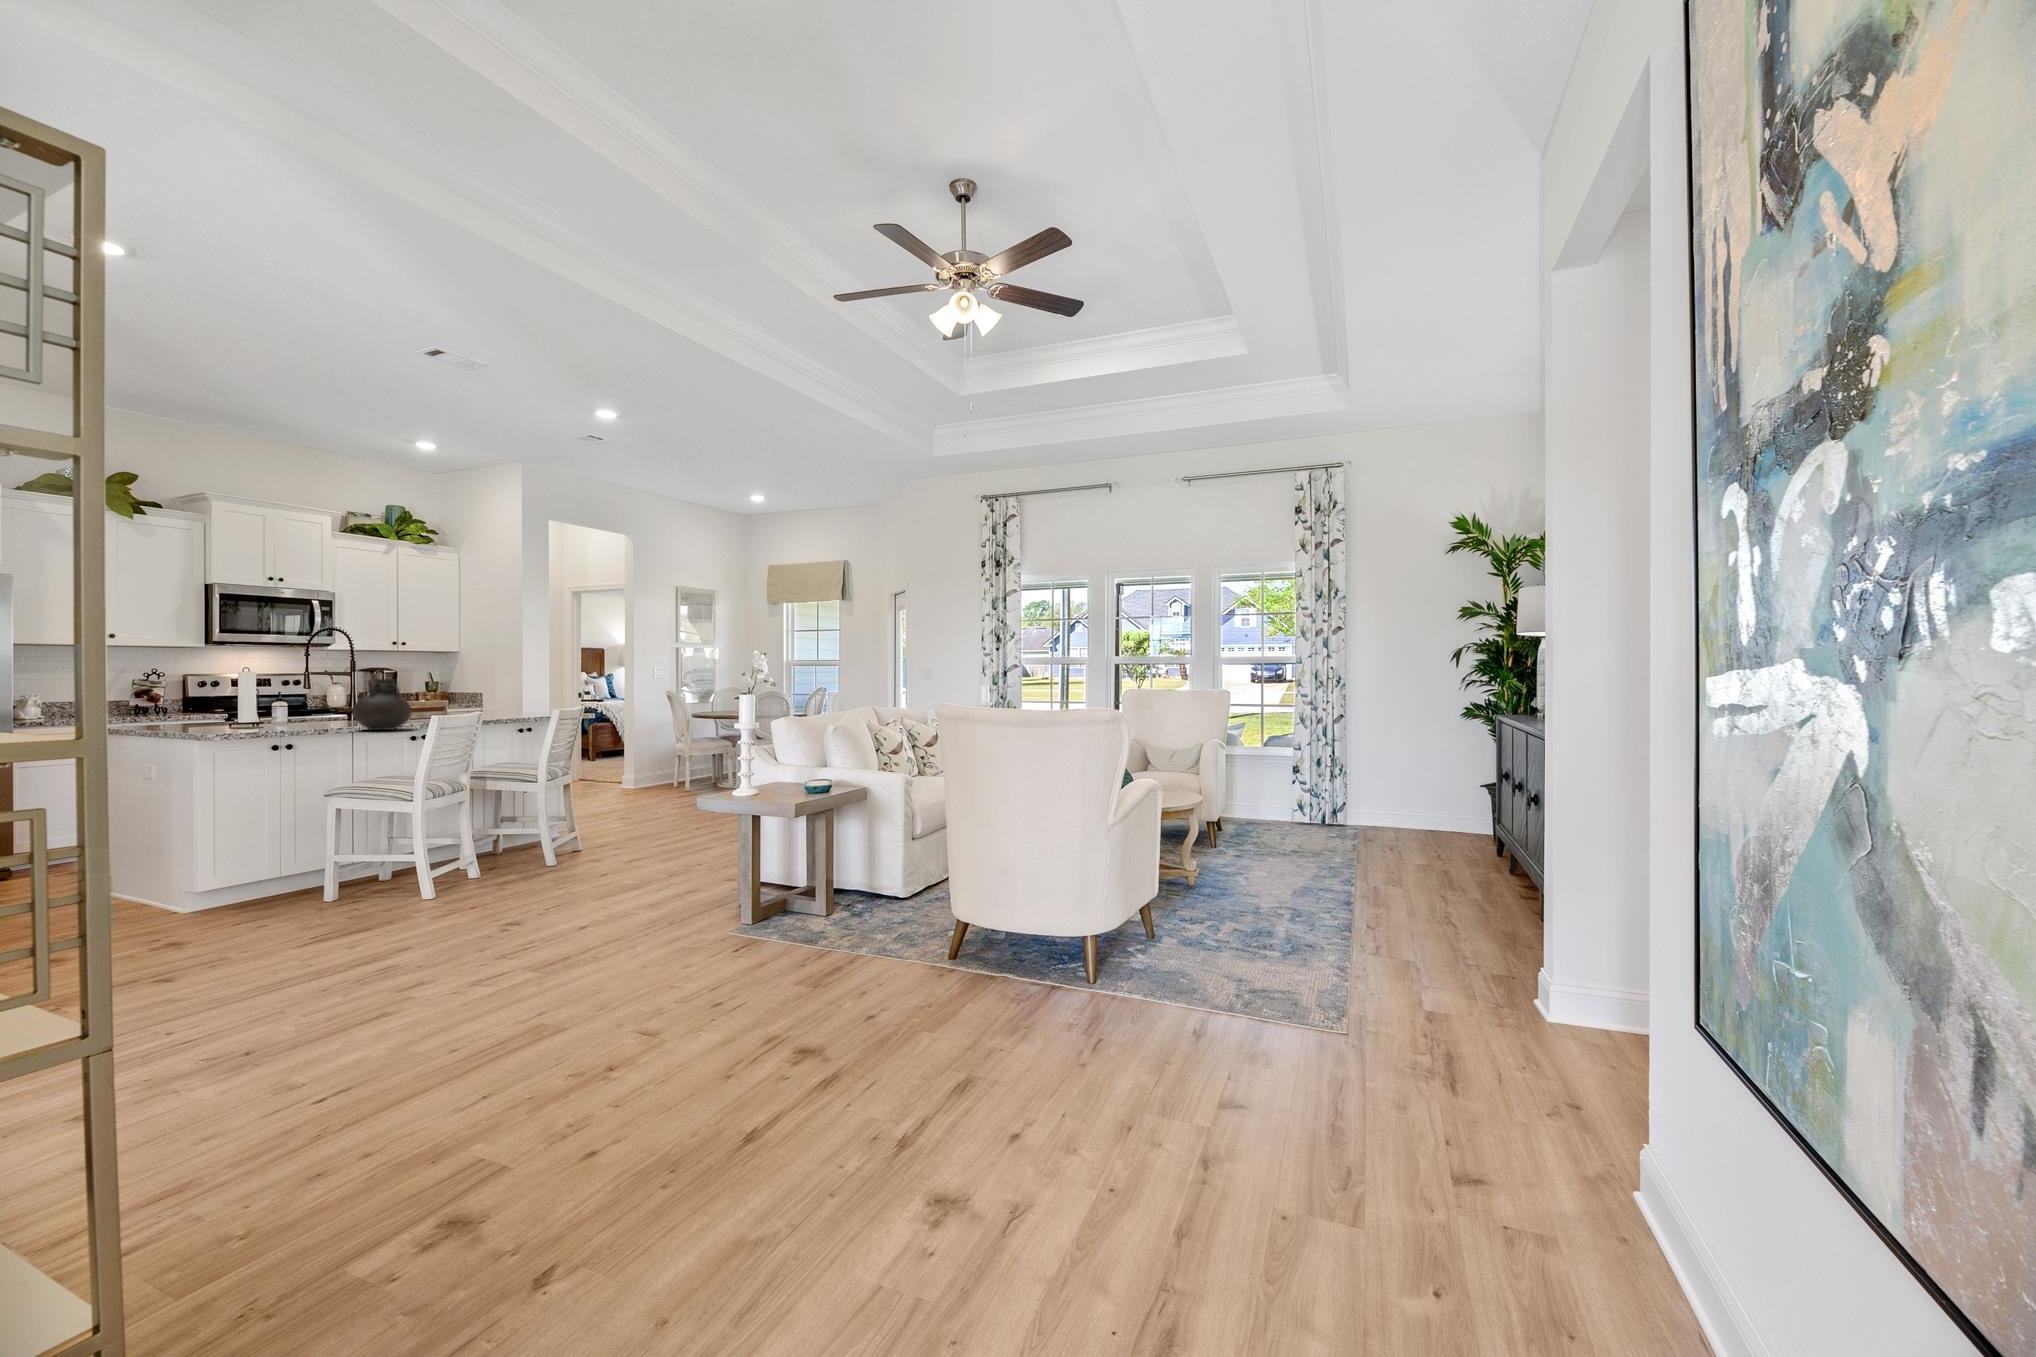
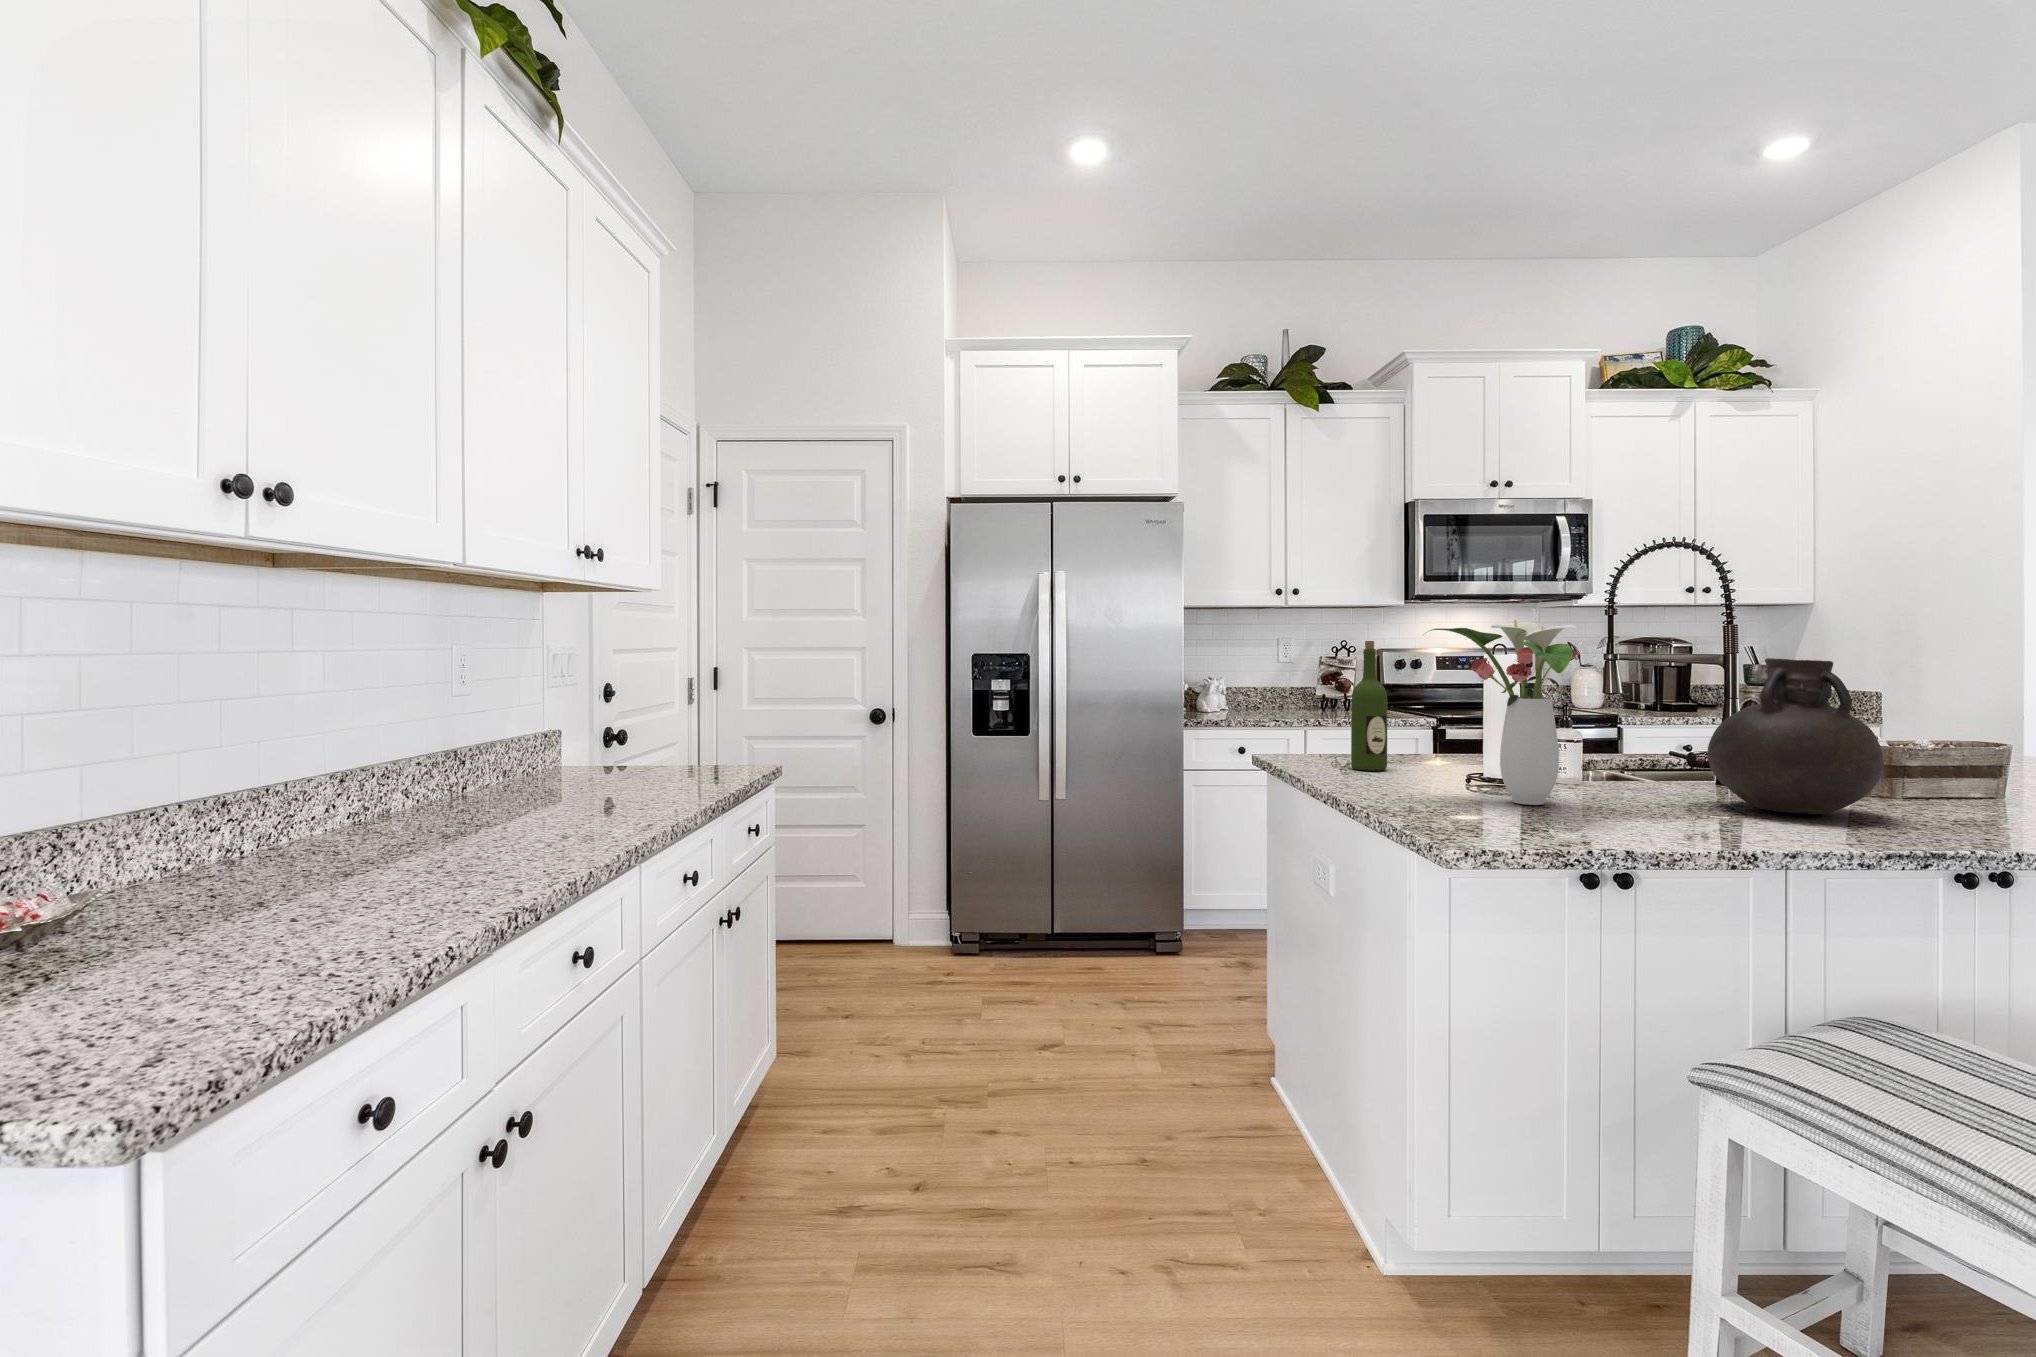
flower arrangement: none [223,663,297,734] -> present [1426,620,1578,805]
wine bottle: none [180,671,202,731] -> present [1351,641,1387,771]

